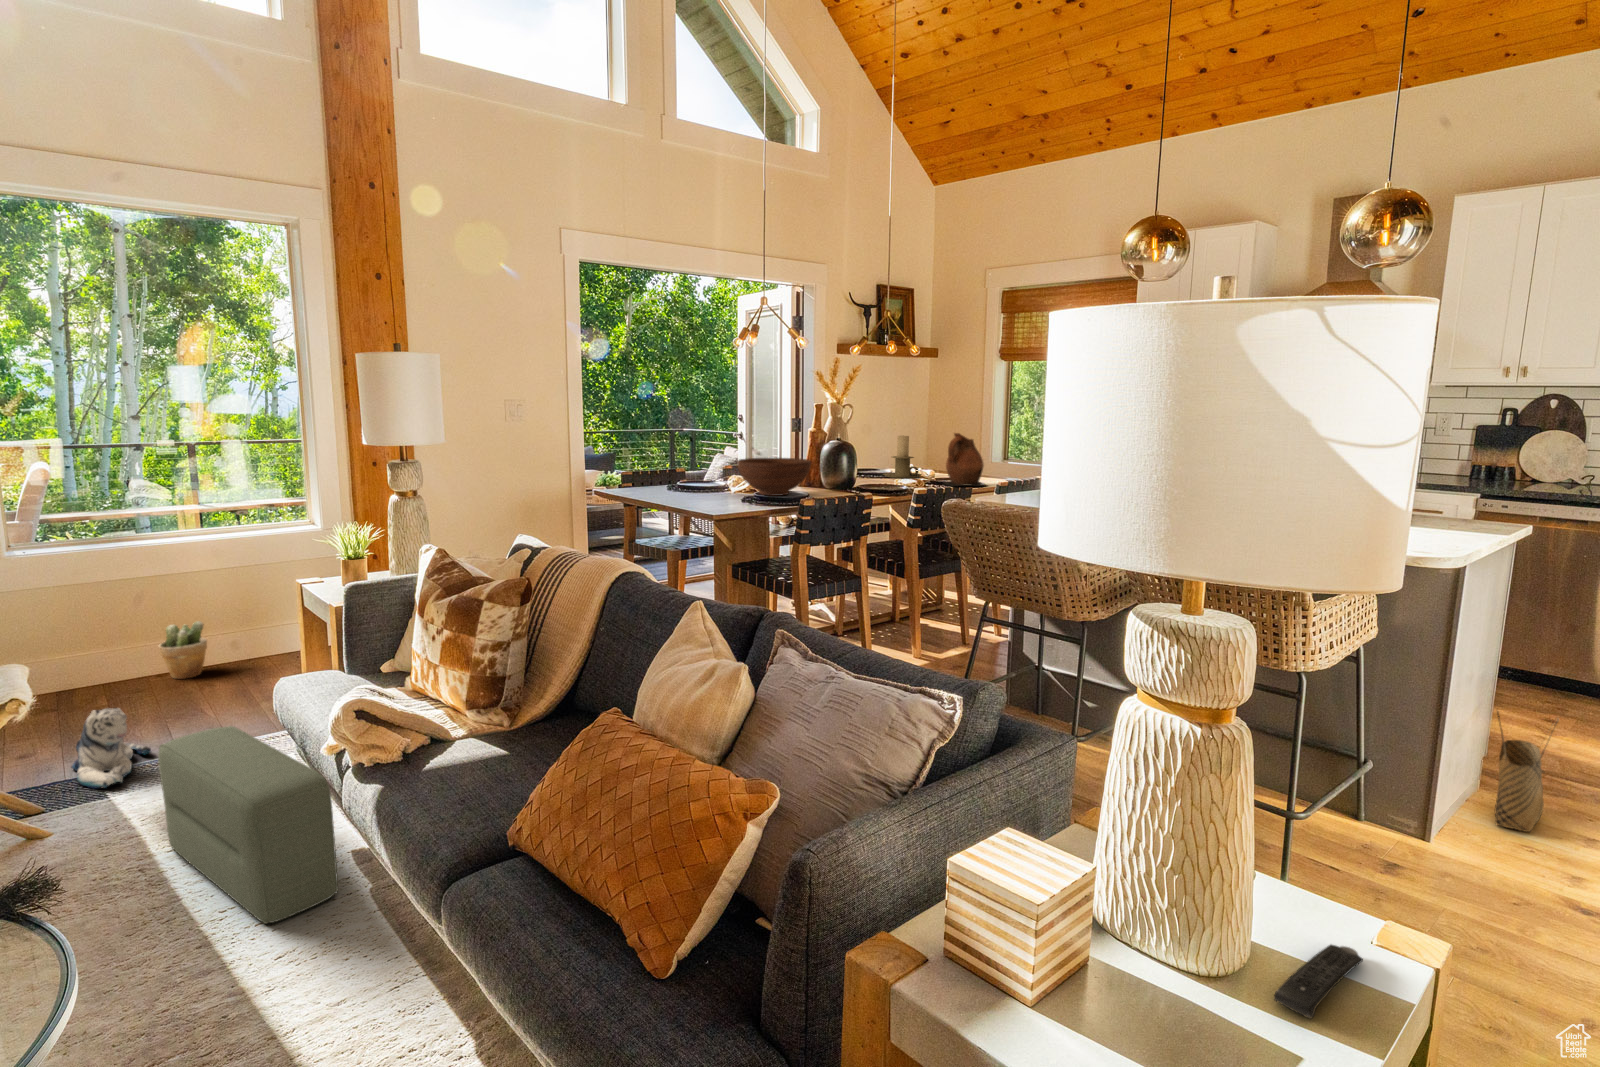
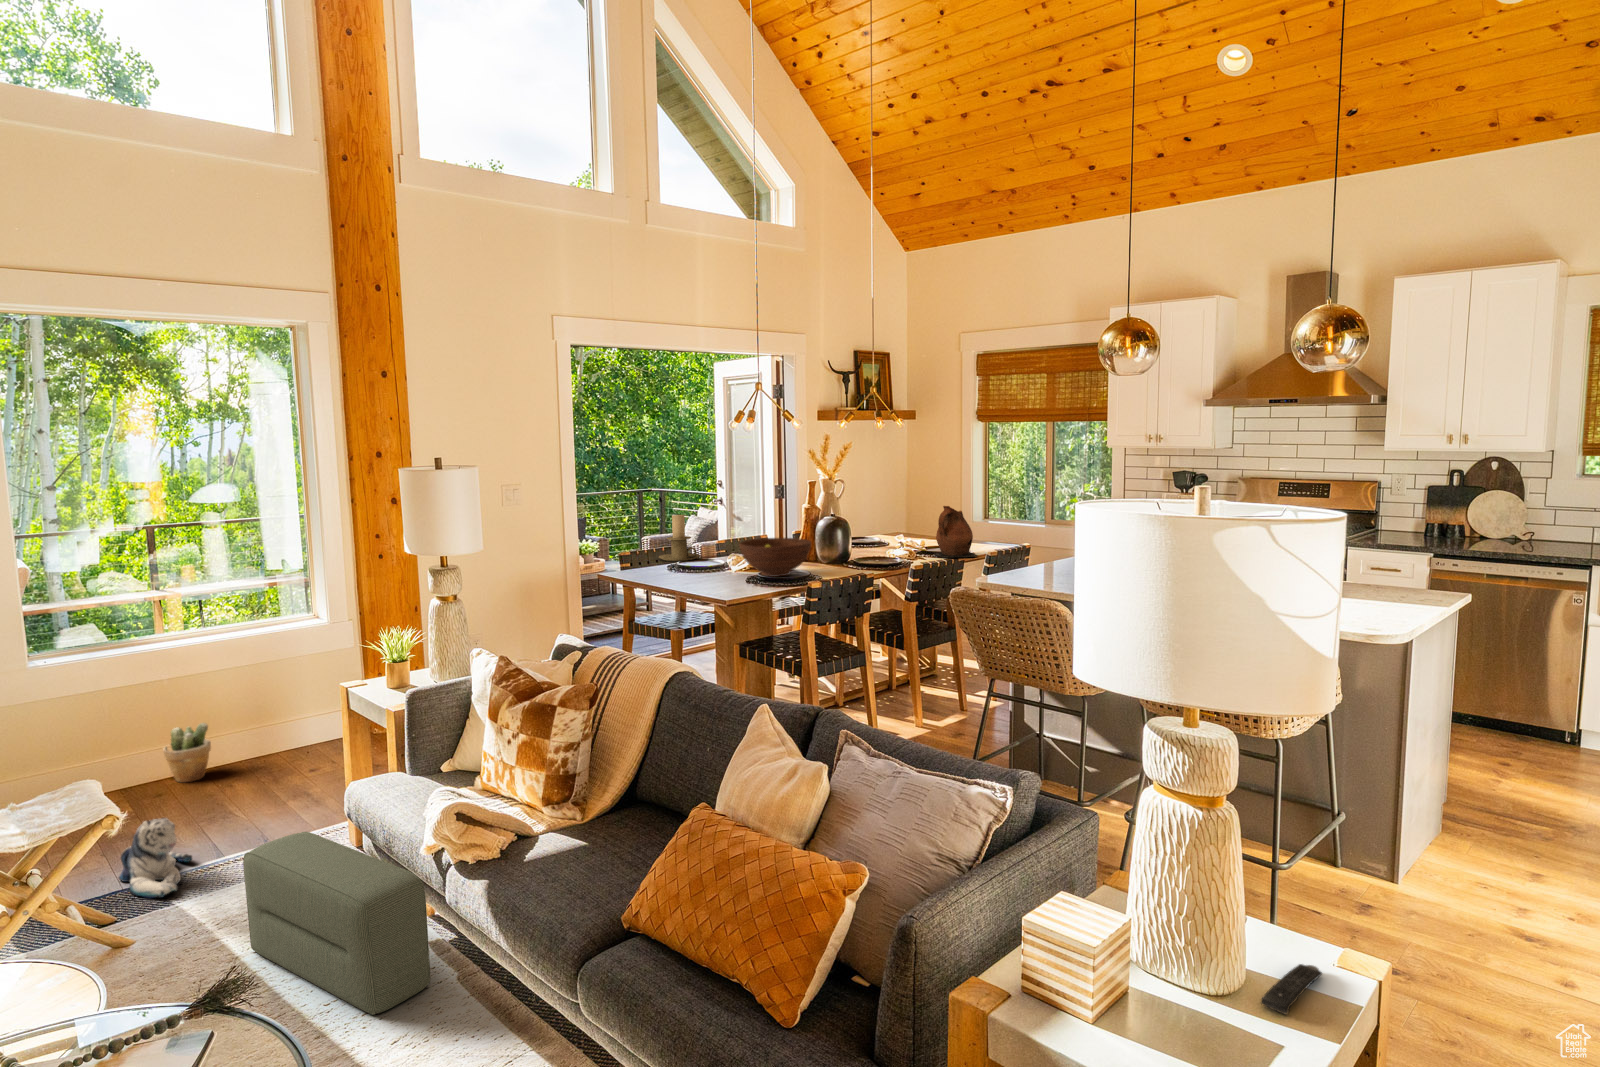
candle holder: present [883,435,922,478] -> present [659,515,700,561]
woven basket: present [1495,711,1559,832] -> none [1449,762,1501,872]

